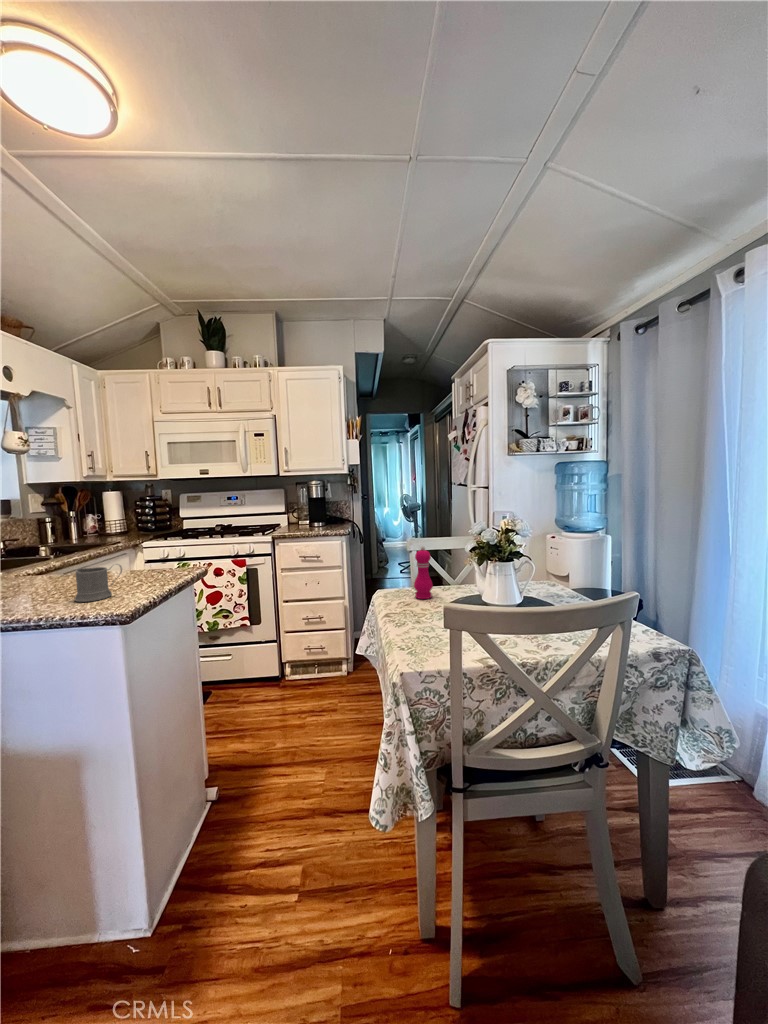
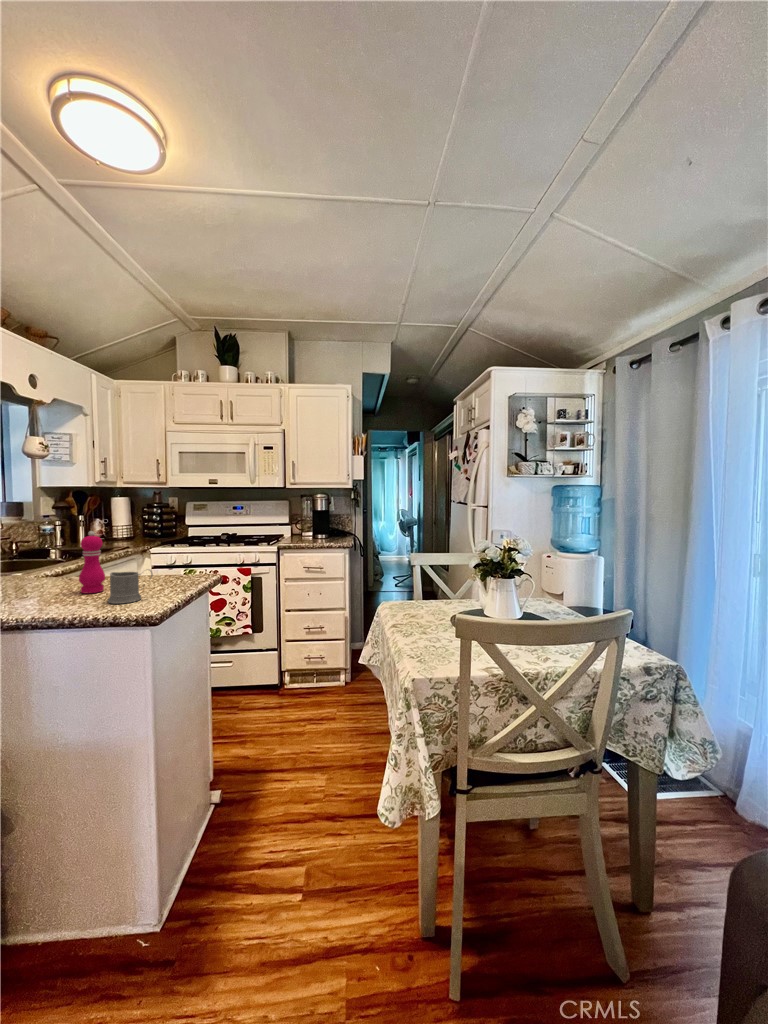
pepper mill: present [414,546,433,599] -> present [79,531,105,593]

